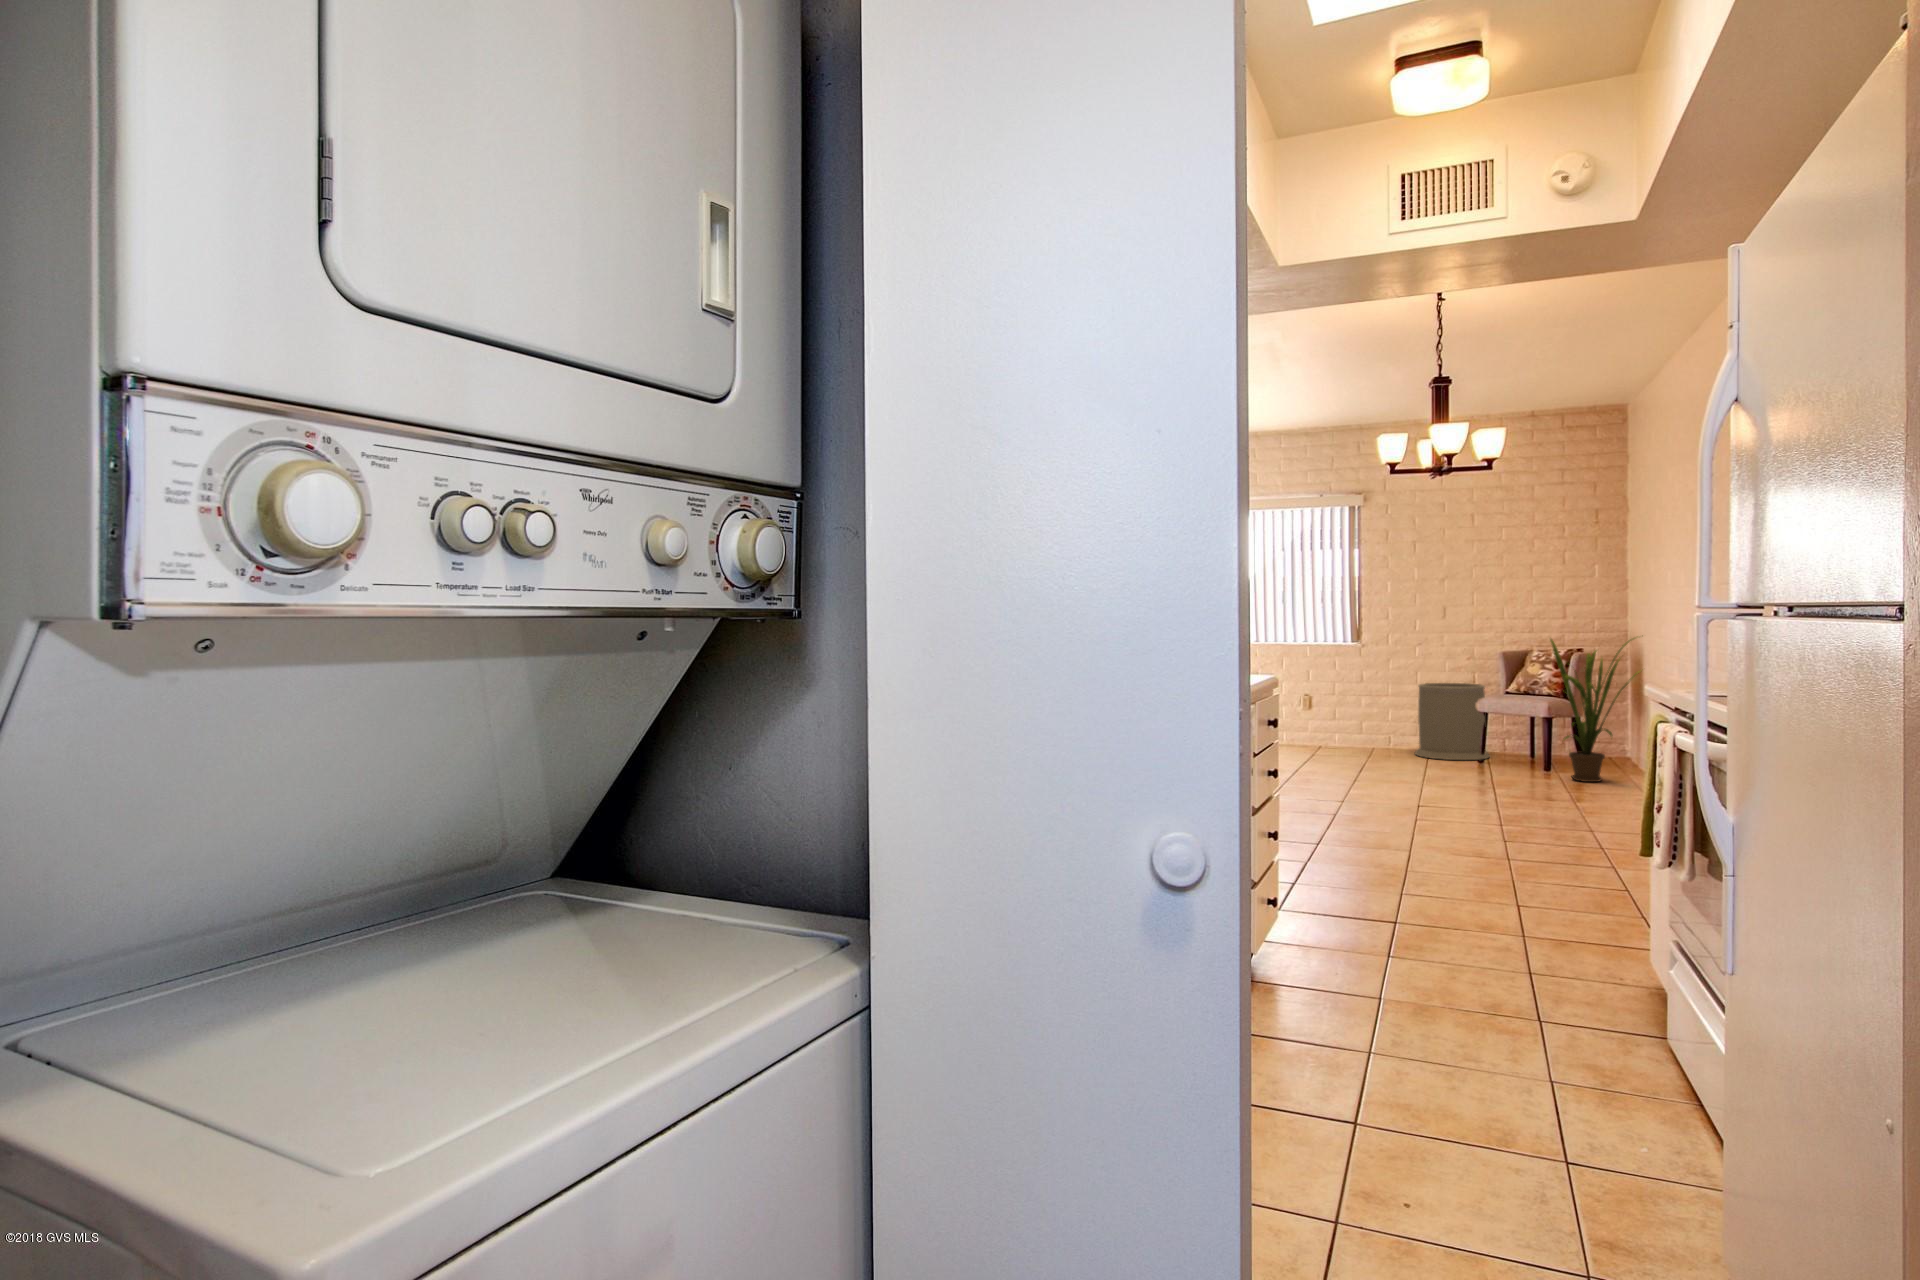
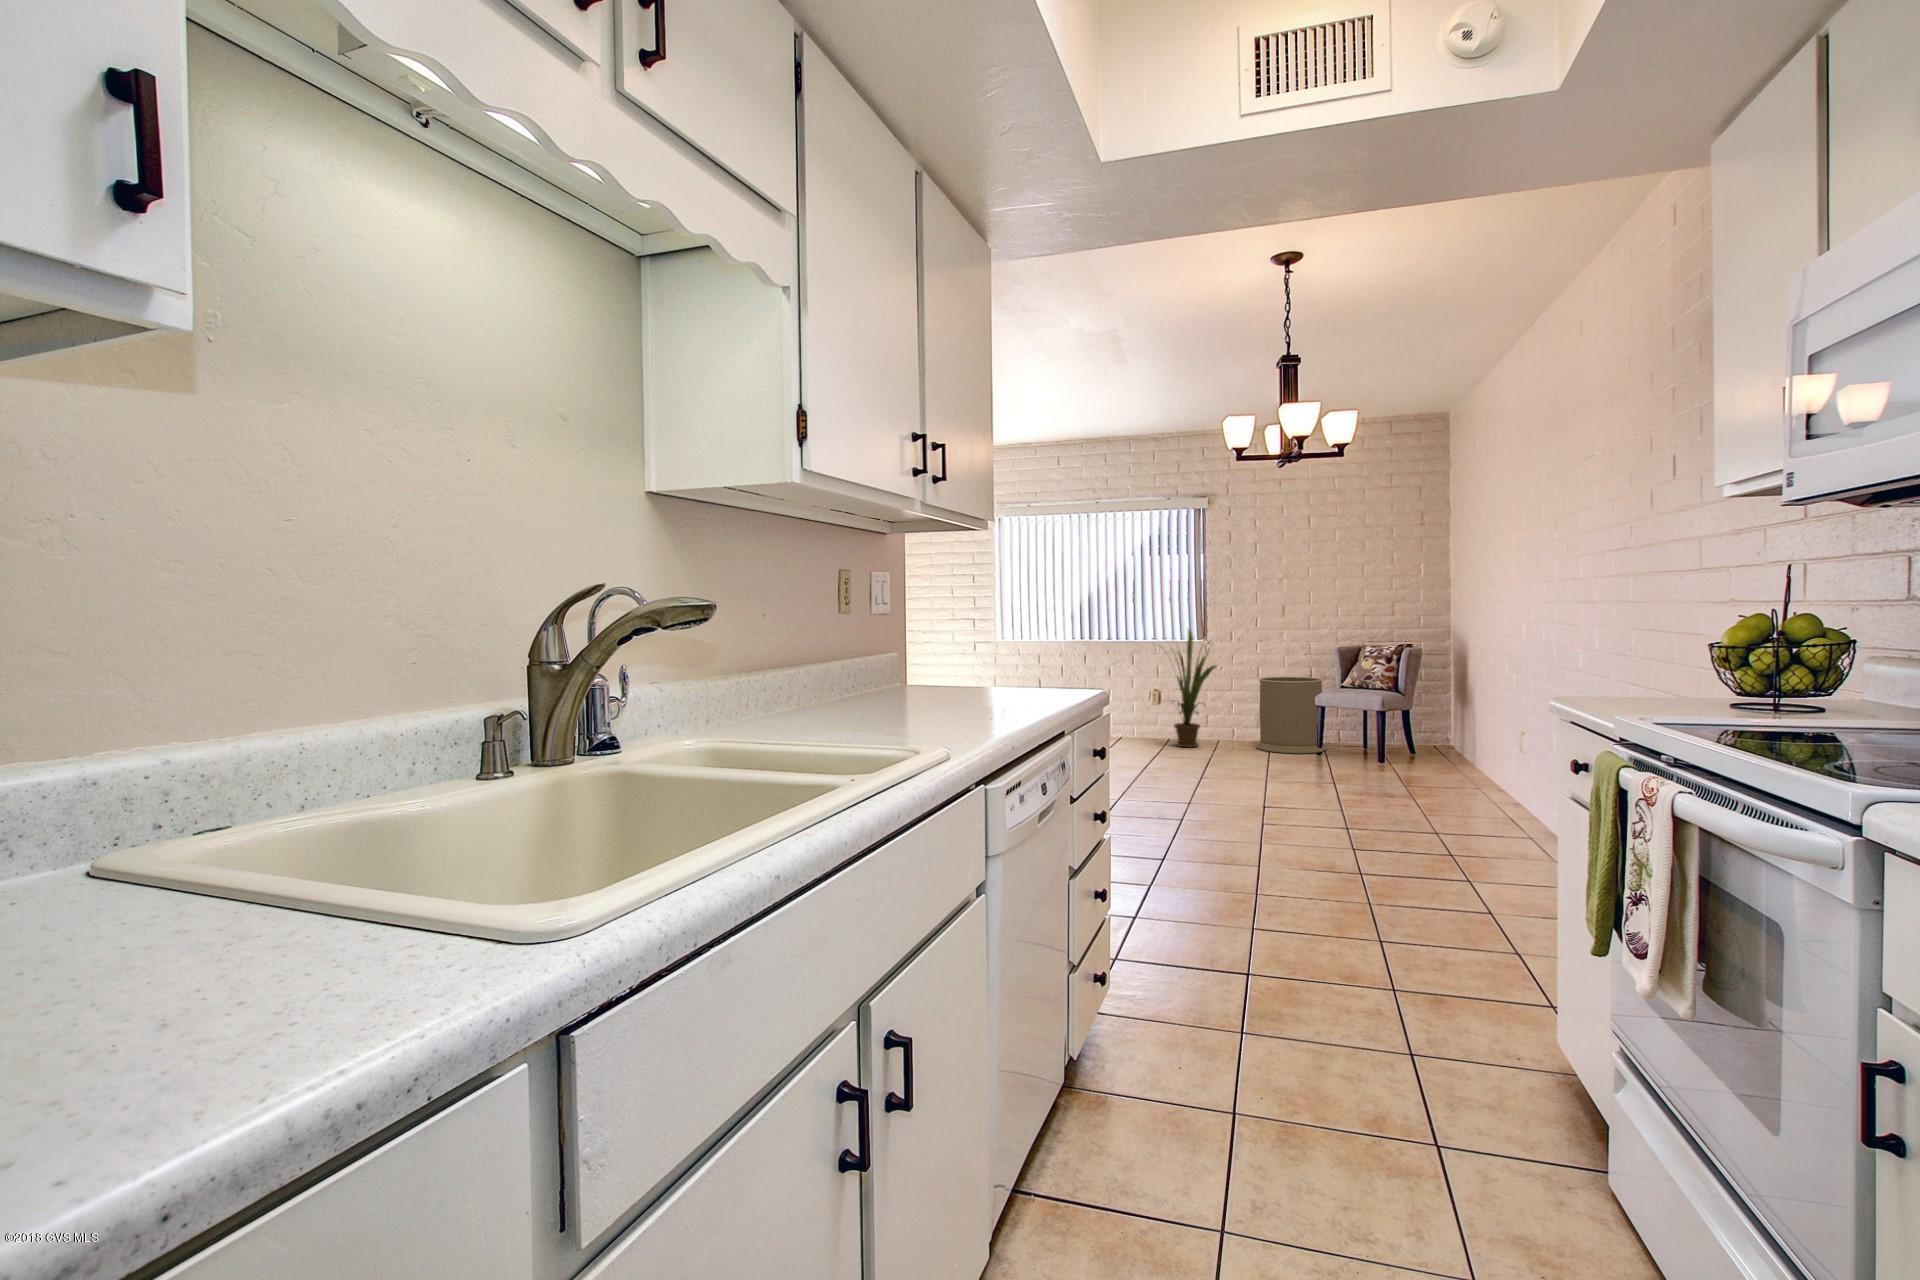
house plant: present [1550,638,1637,782] -> present [1174,629,1217,747]

